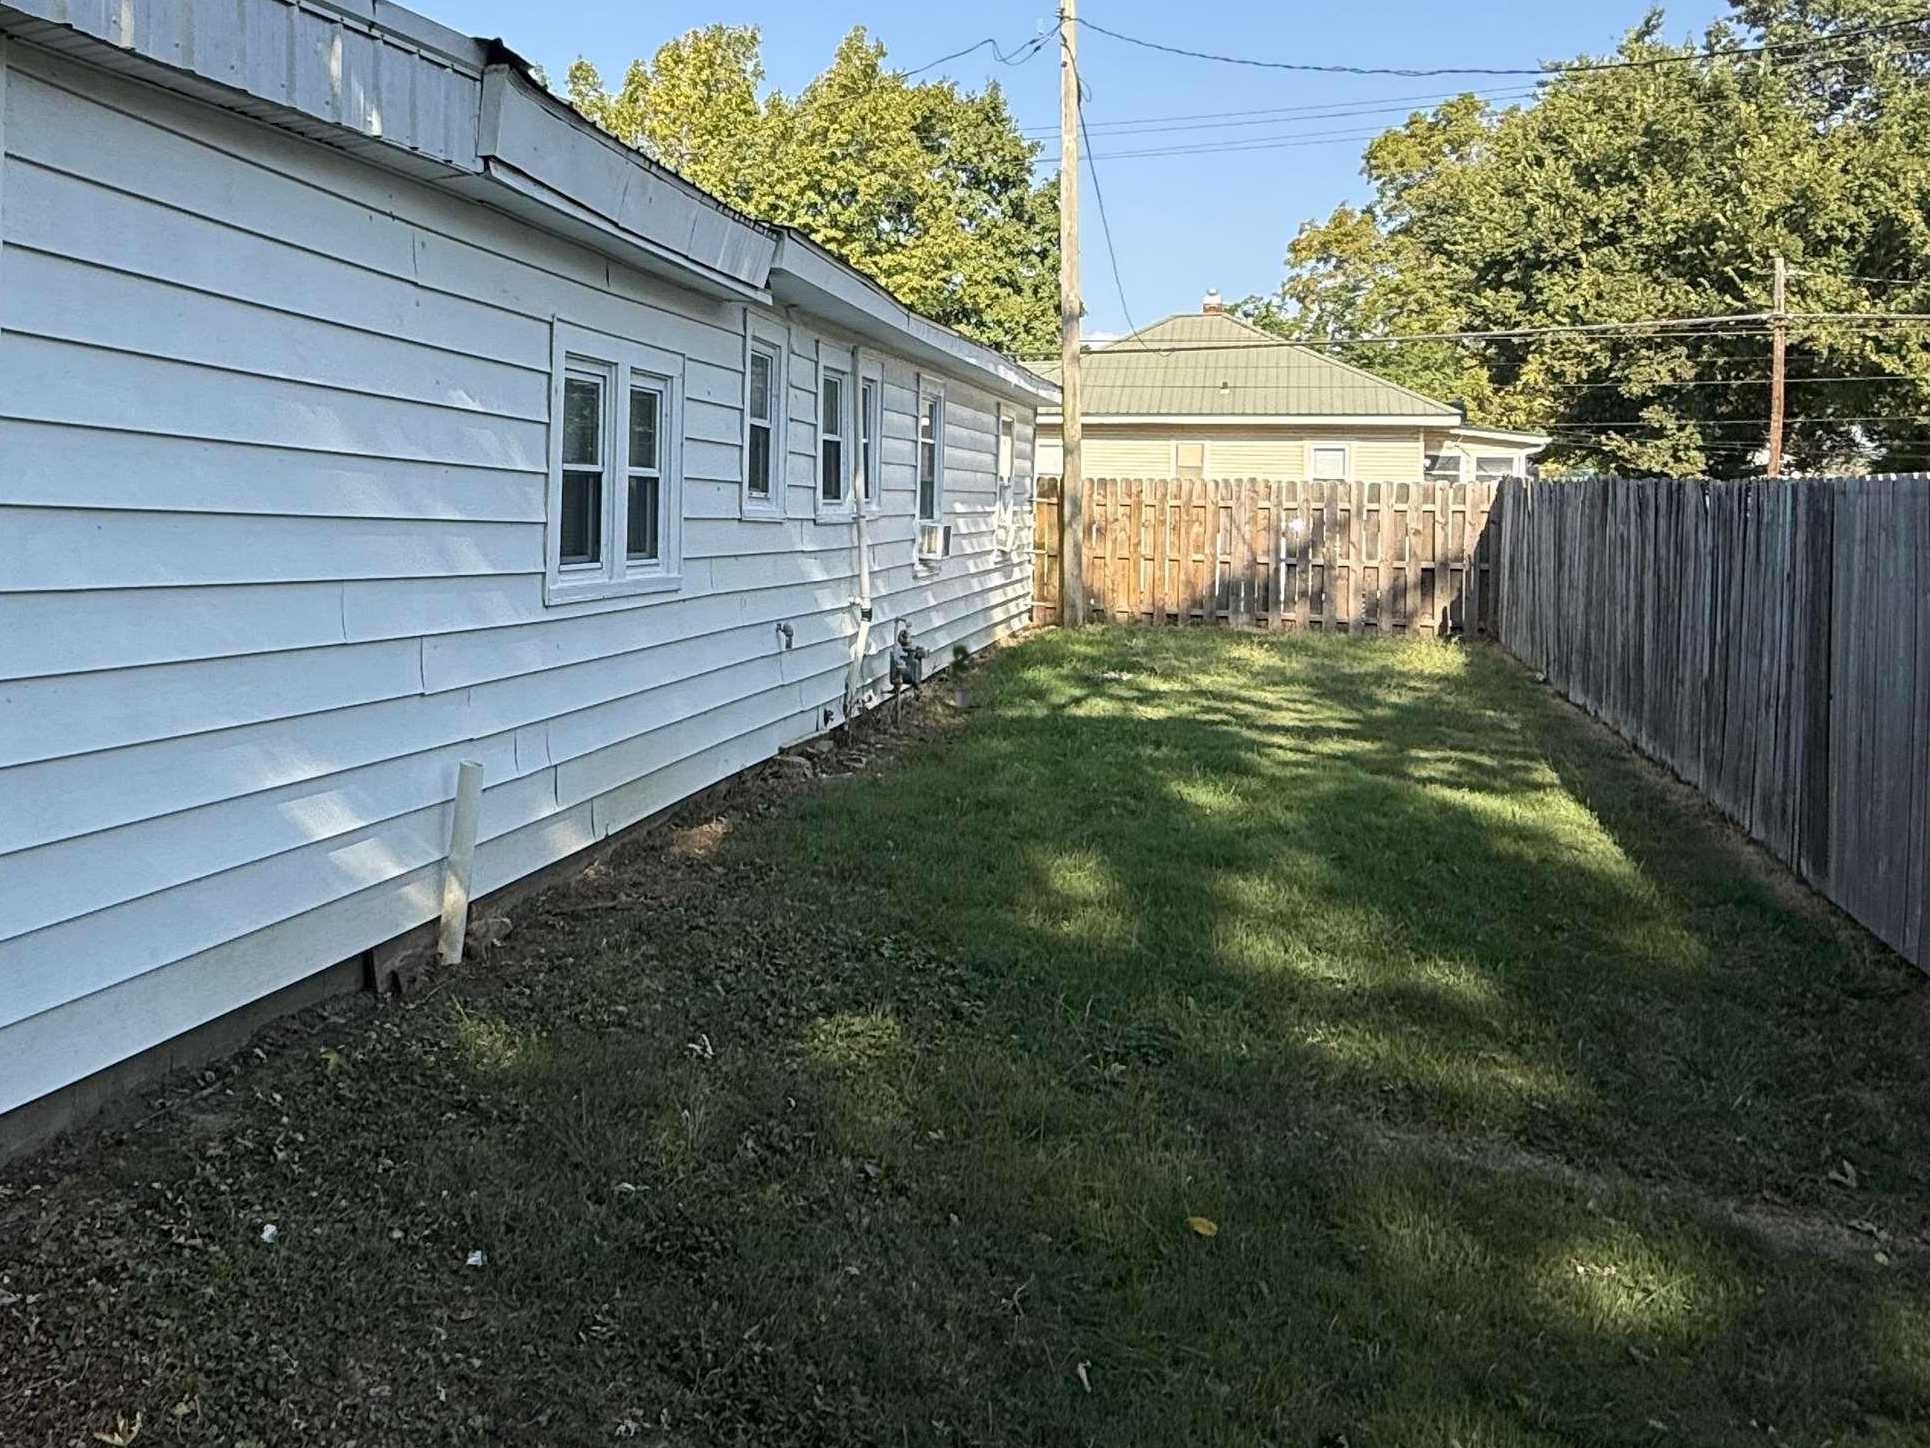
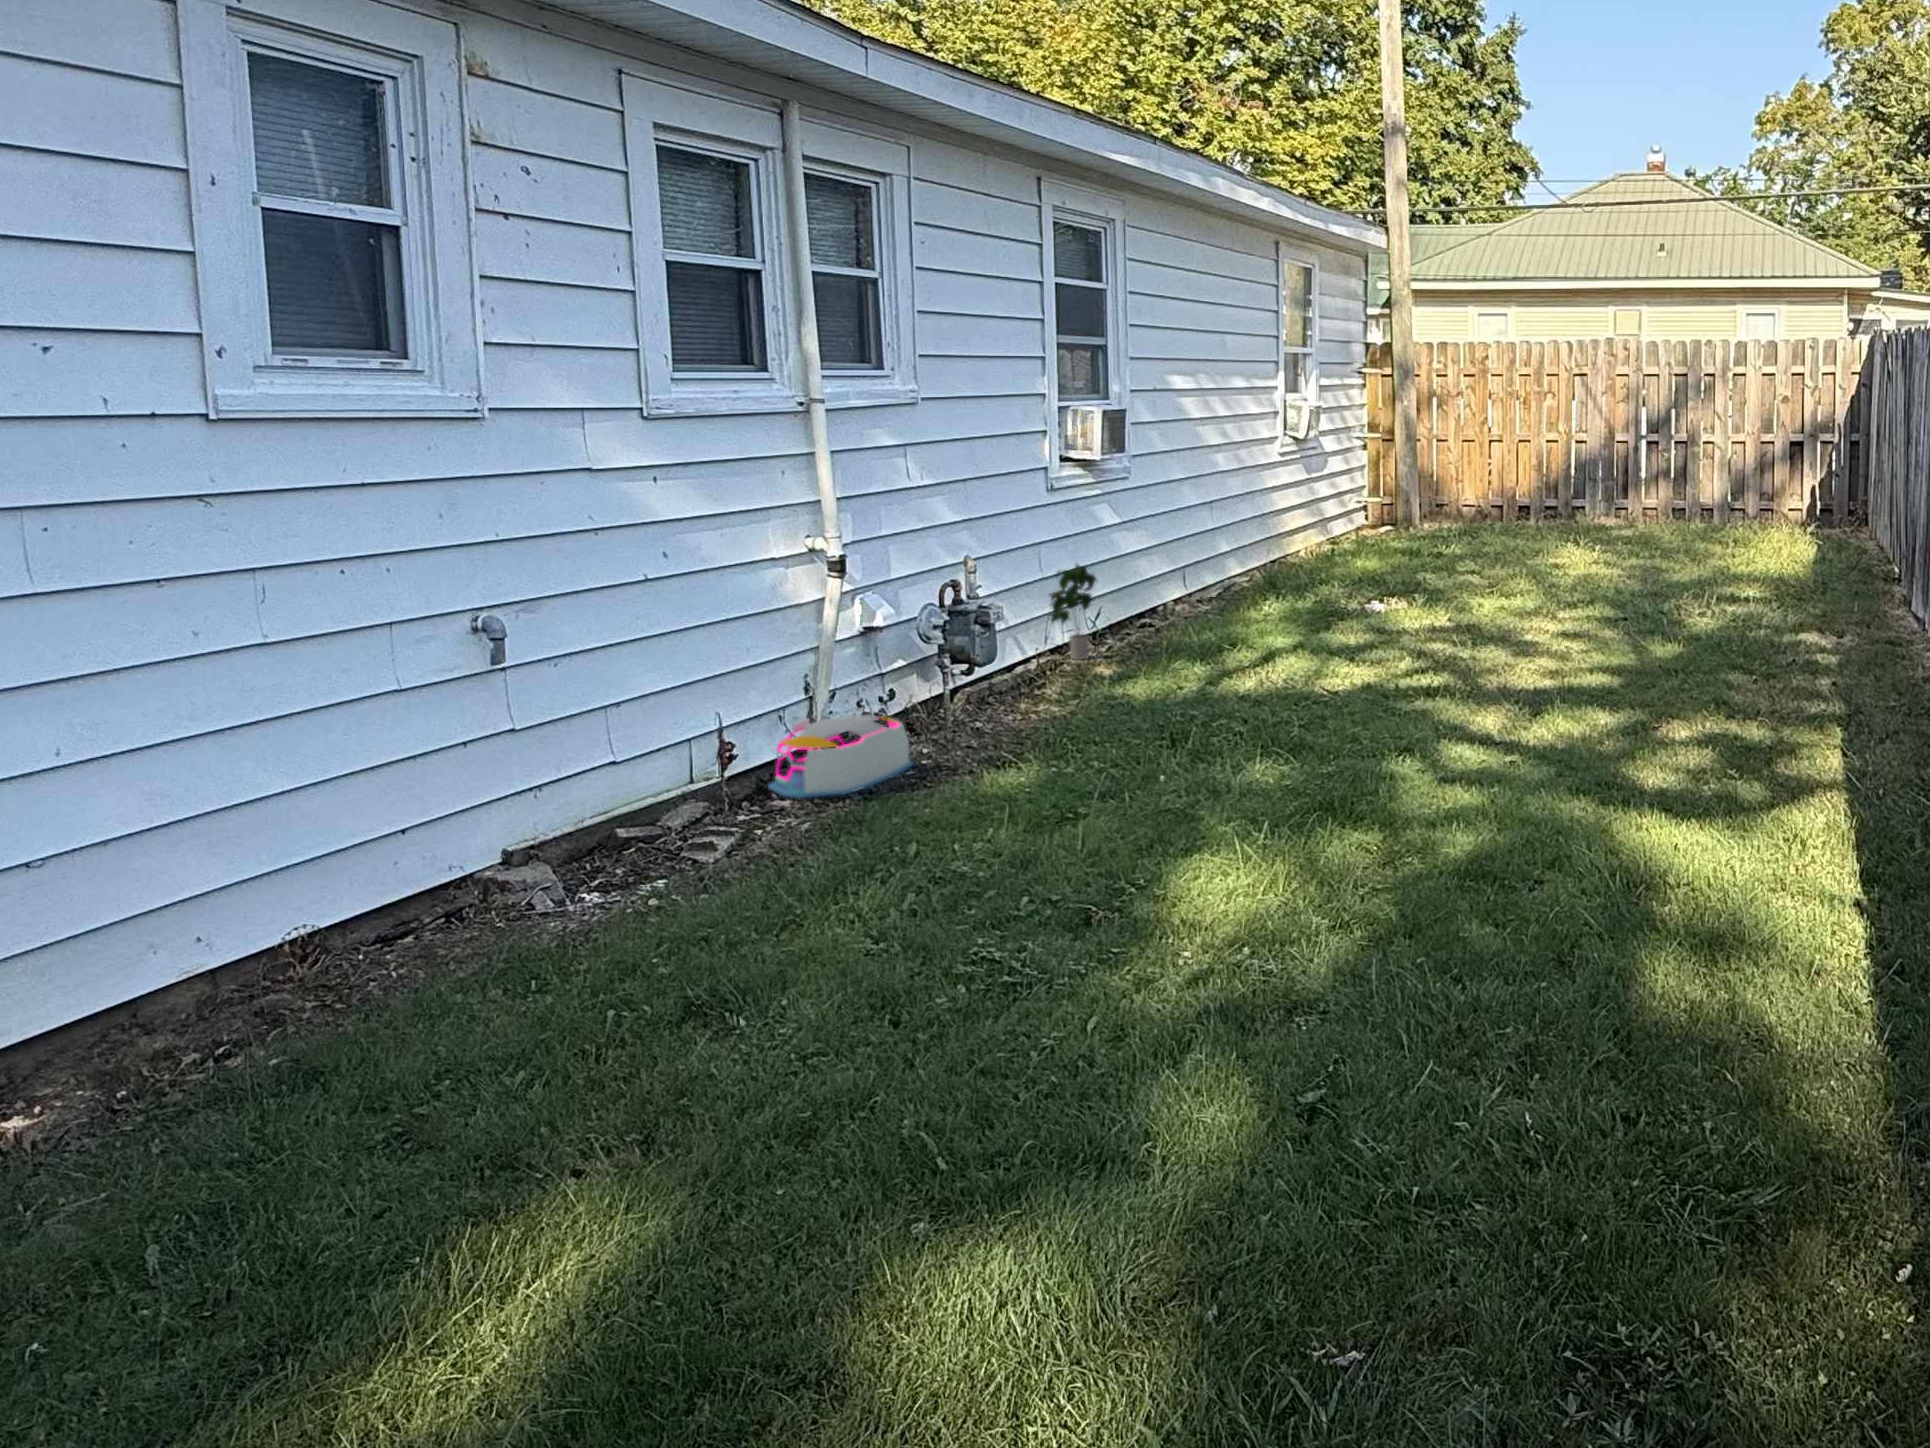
storage bin: none [882,724,952,768] -> present [768,715,913,798]

